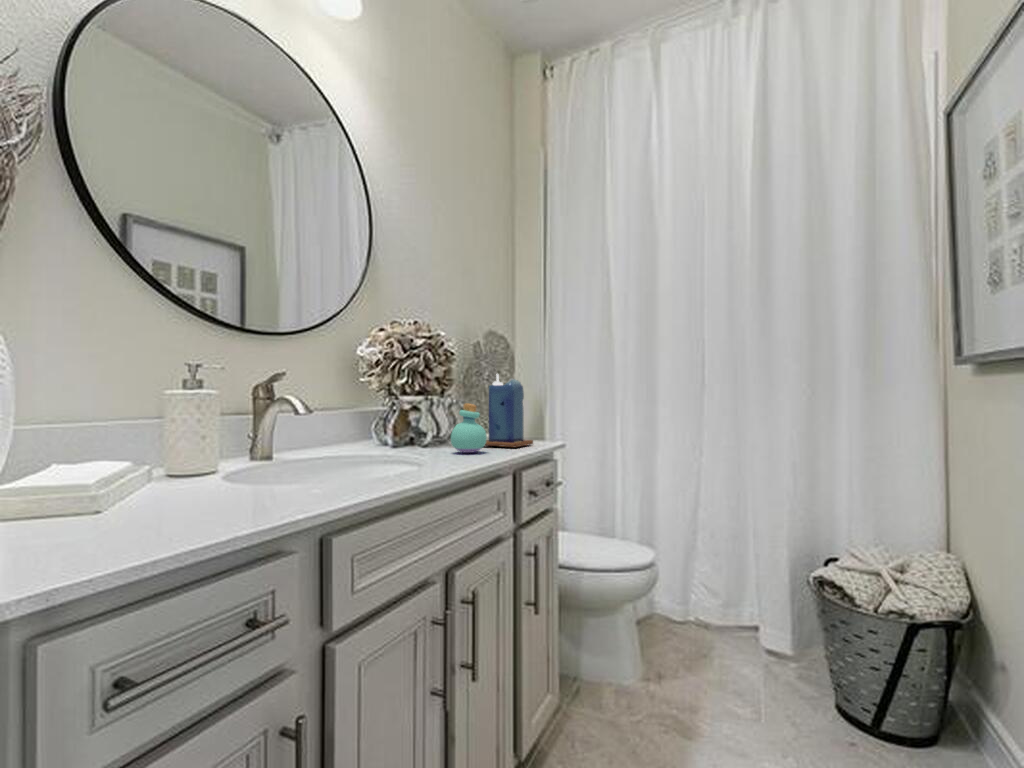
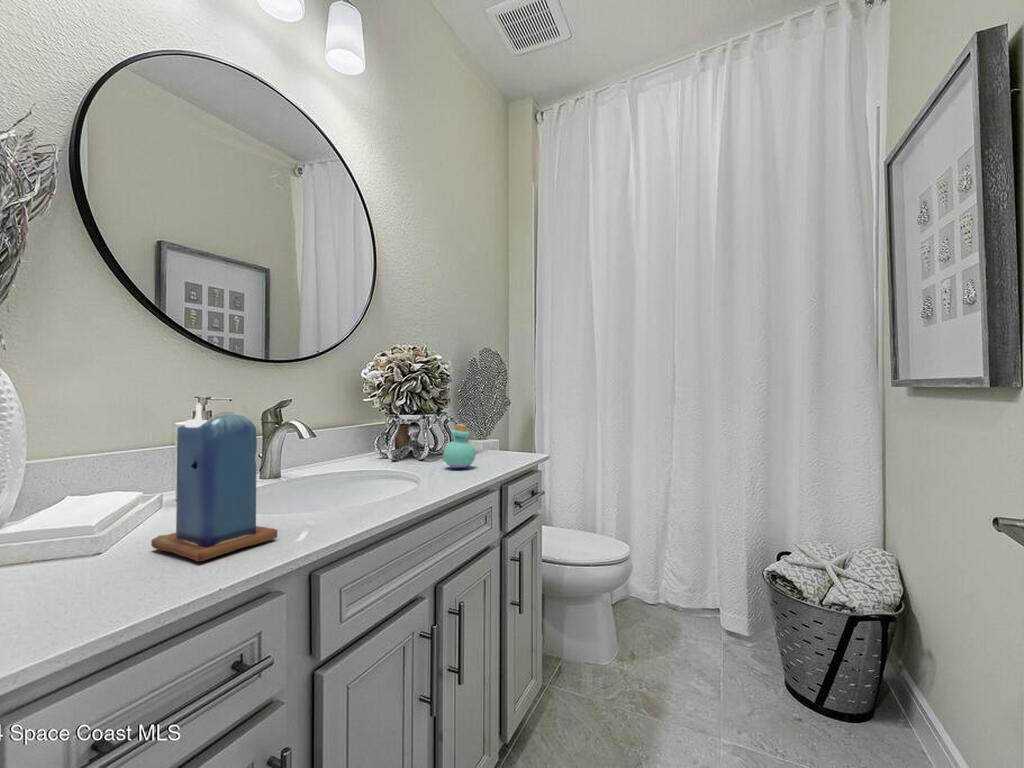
candle: present [485,374,533,447] -> present [151,403,277,562]

